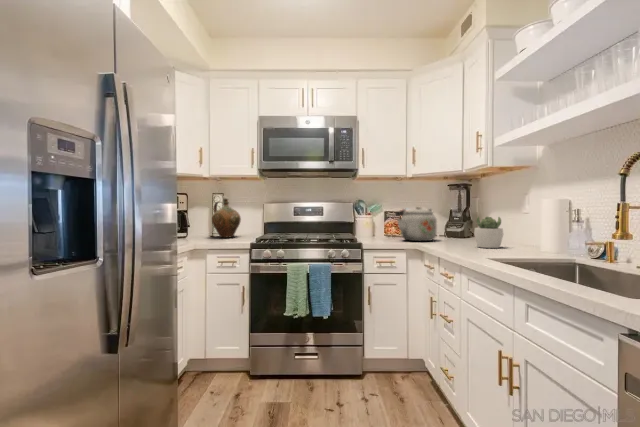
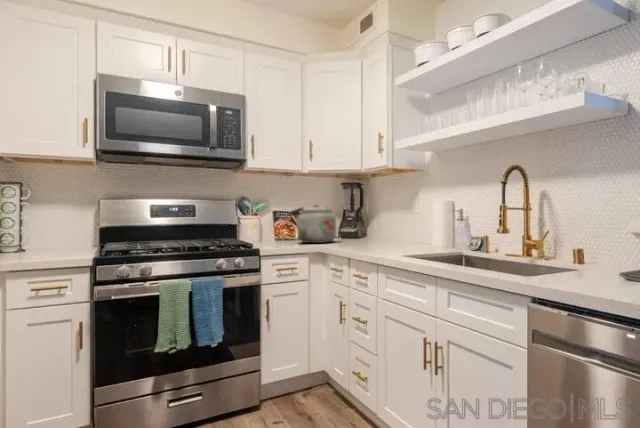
ceramic jug: present [212,199,241,238] -> none [21,193,75,251]
succulent plant: present [474,217,503,248] -> none [387,211,415,245]

